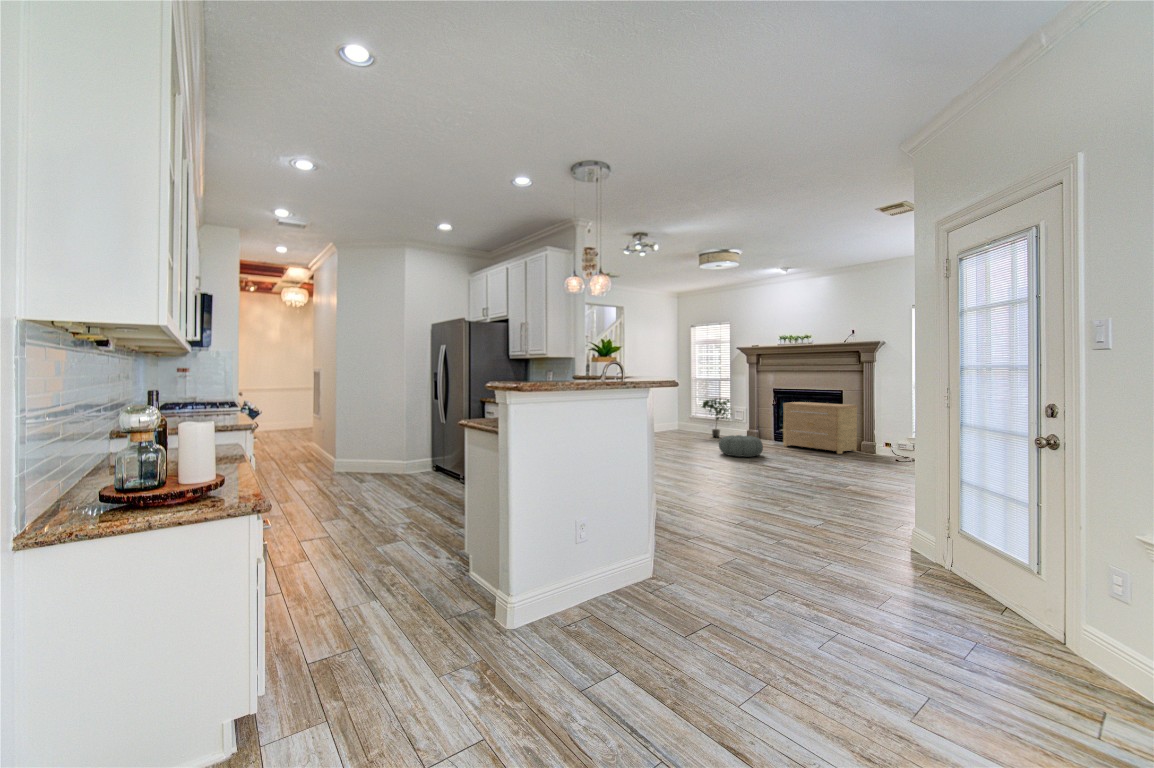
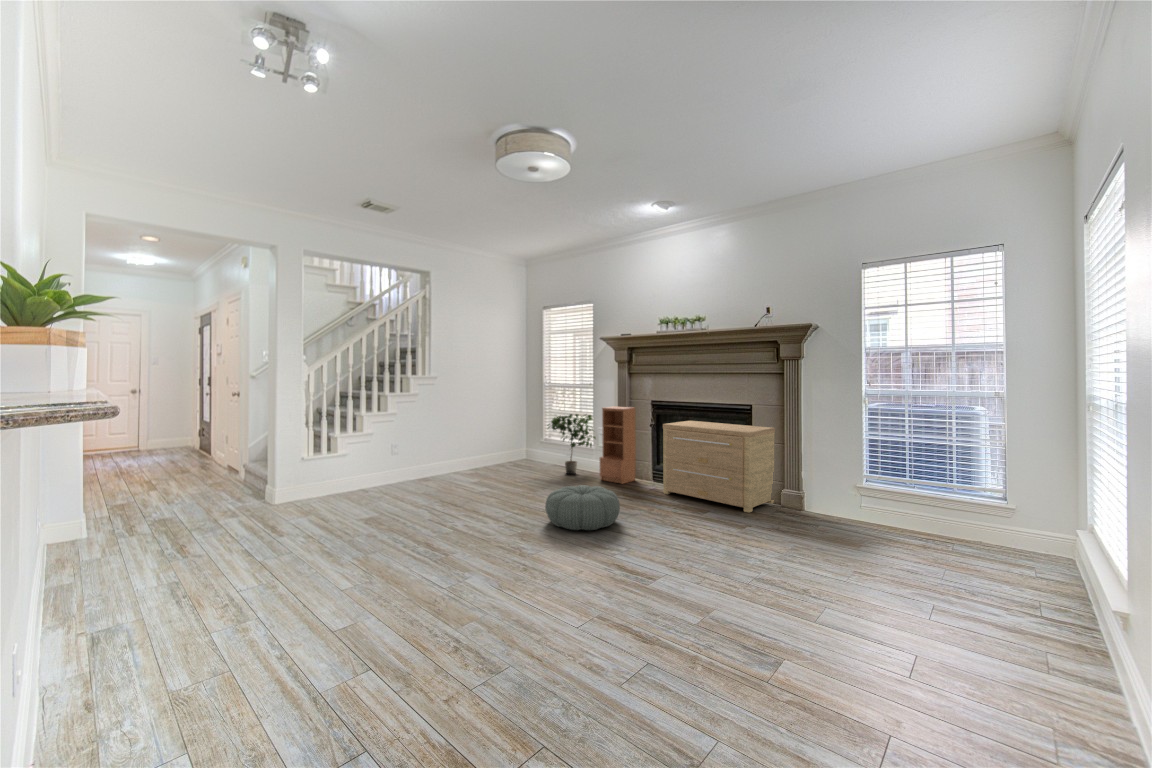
bookcase: none [738,393,762,442] -> present [600,407,636,484]

